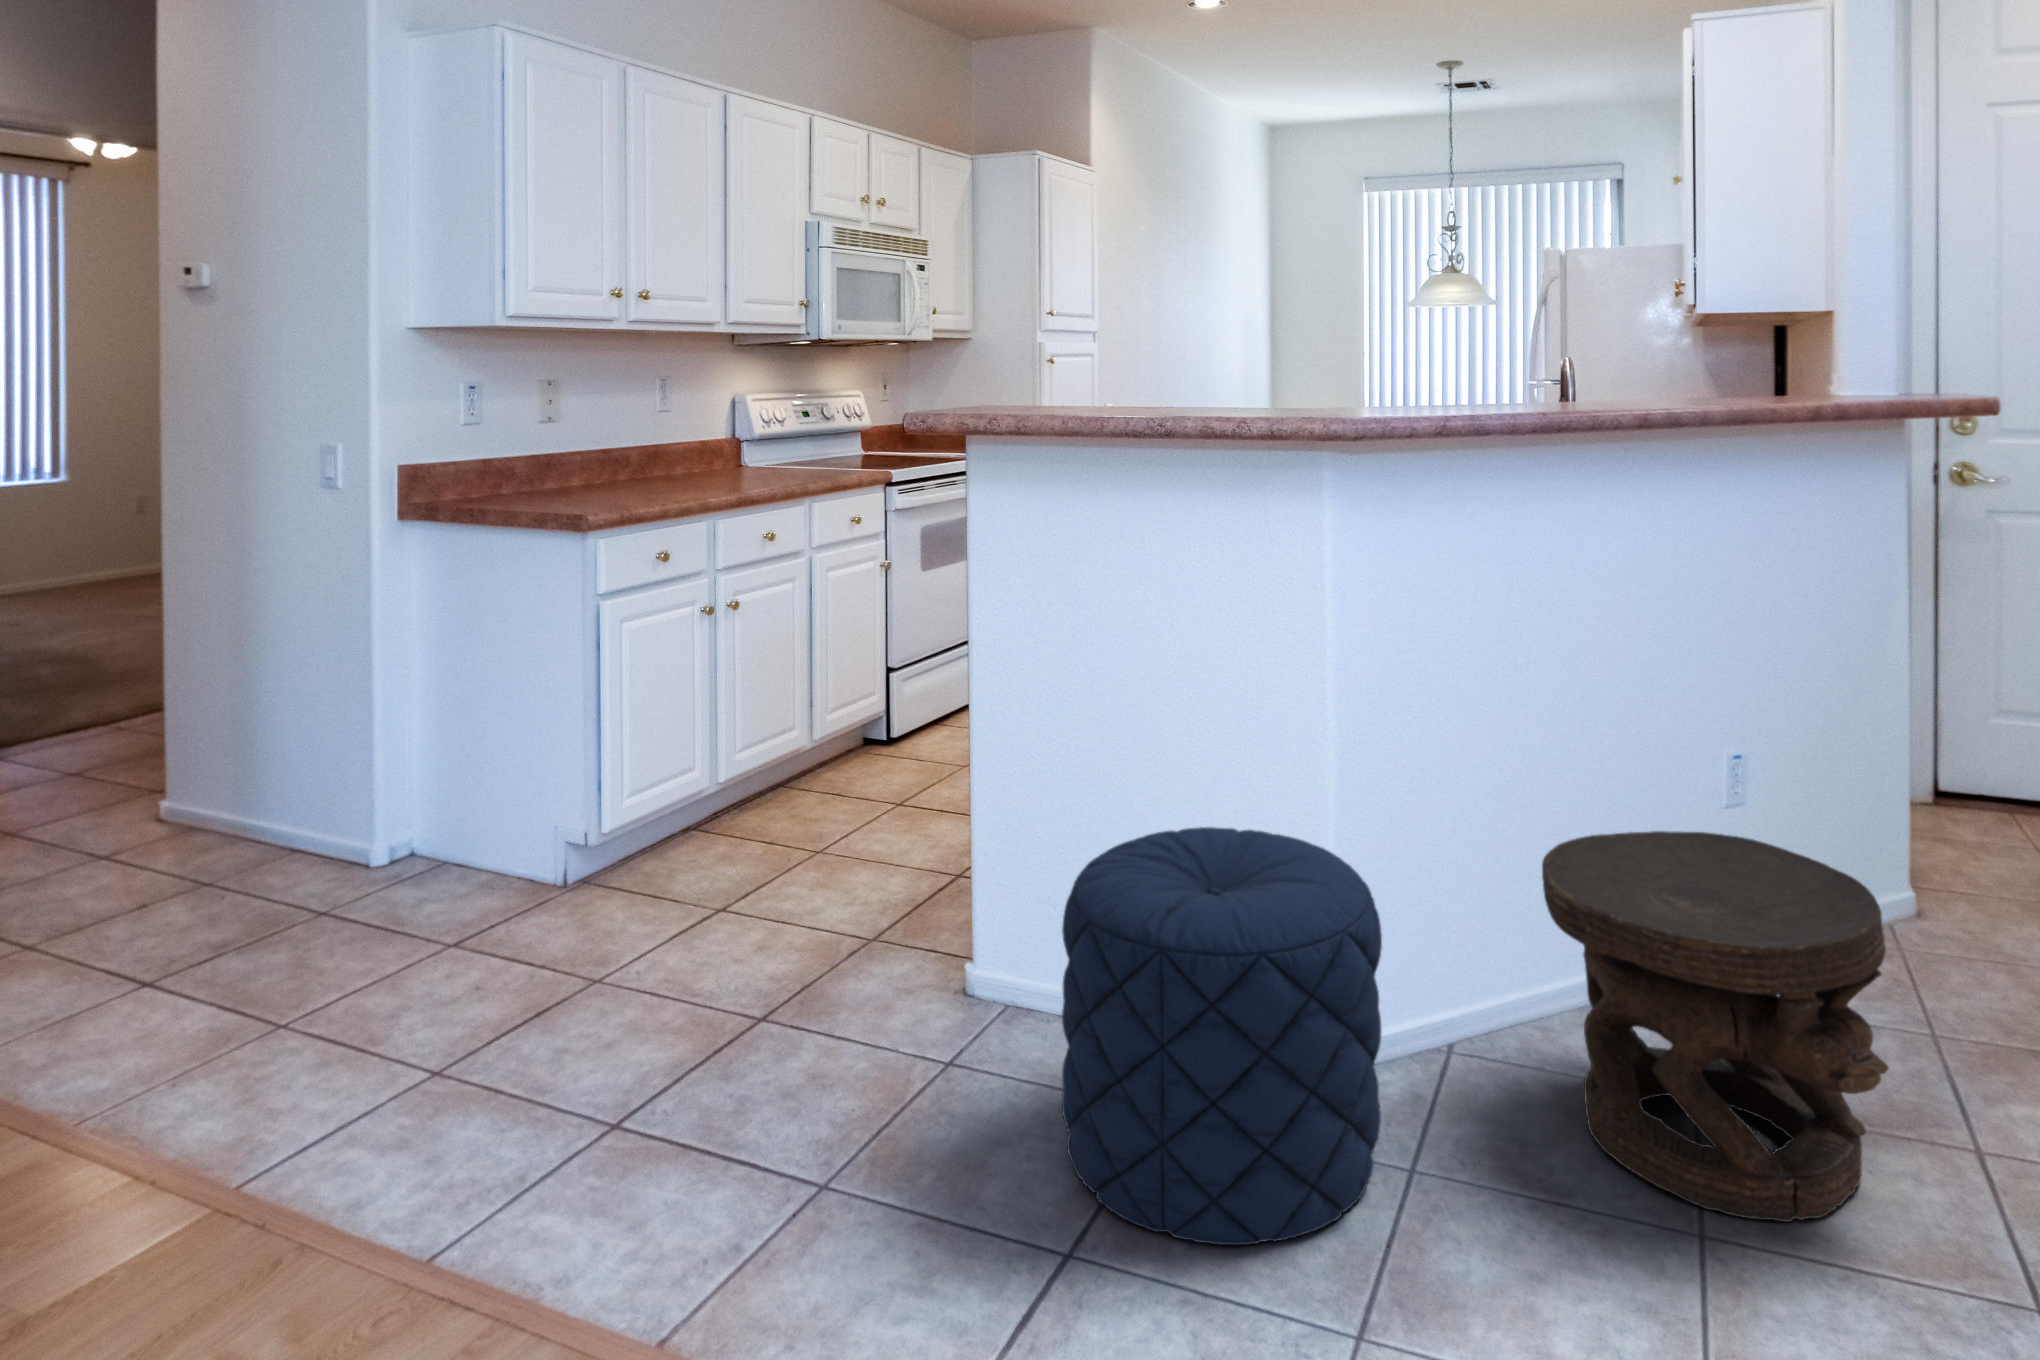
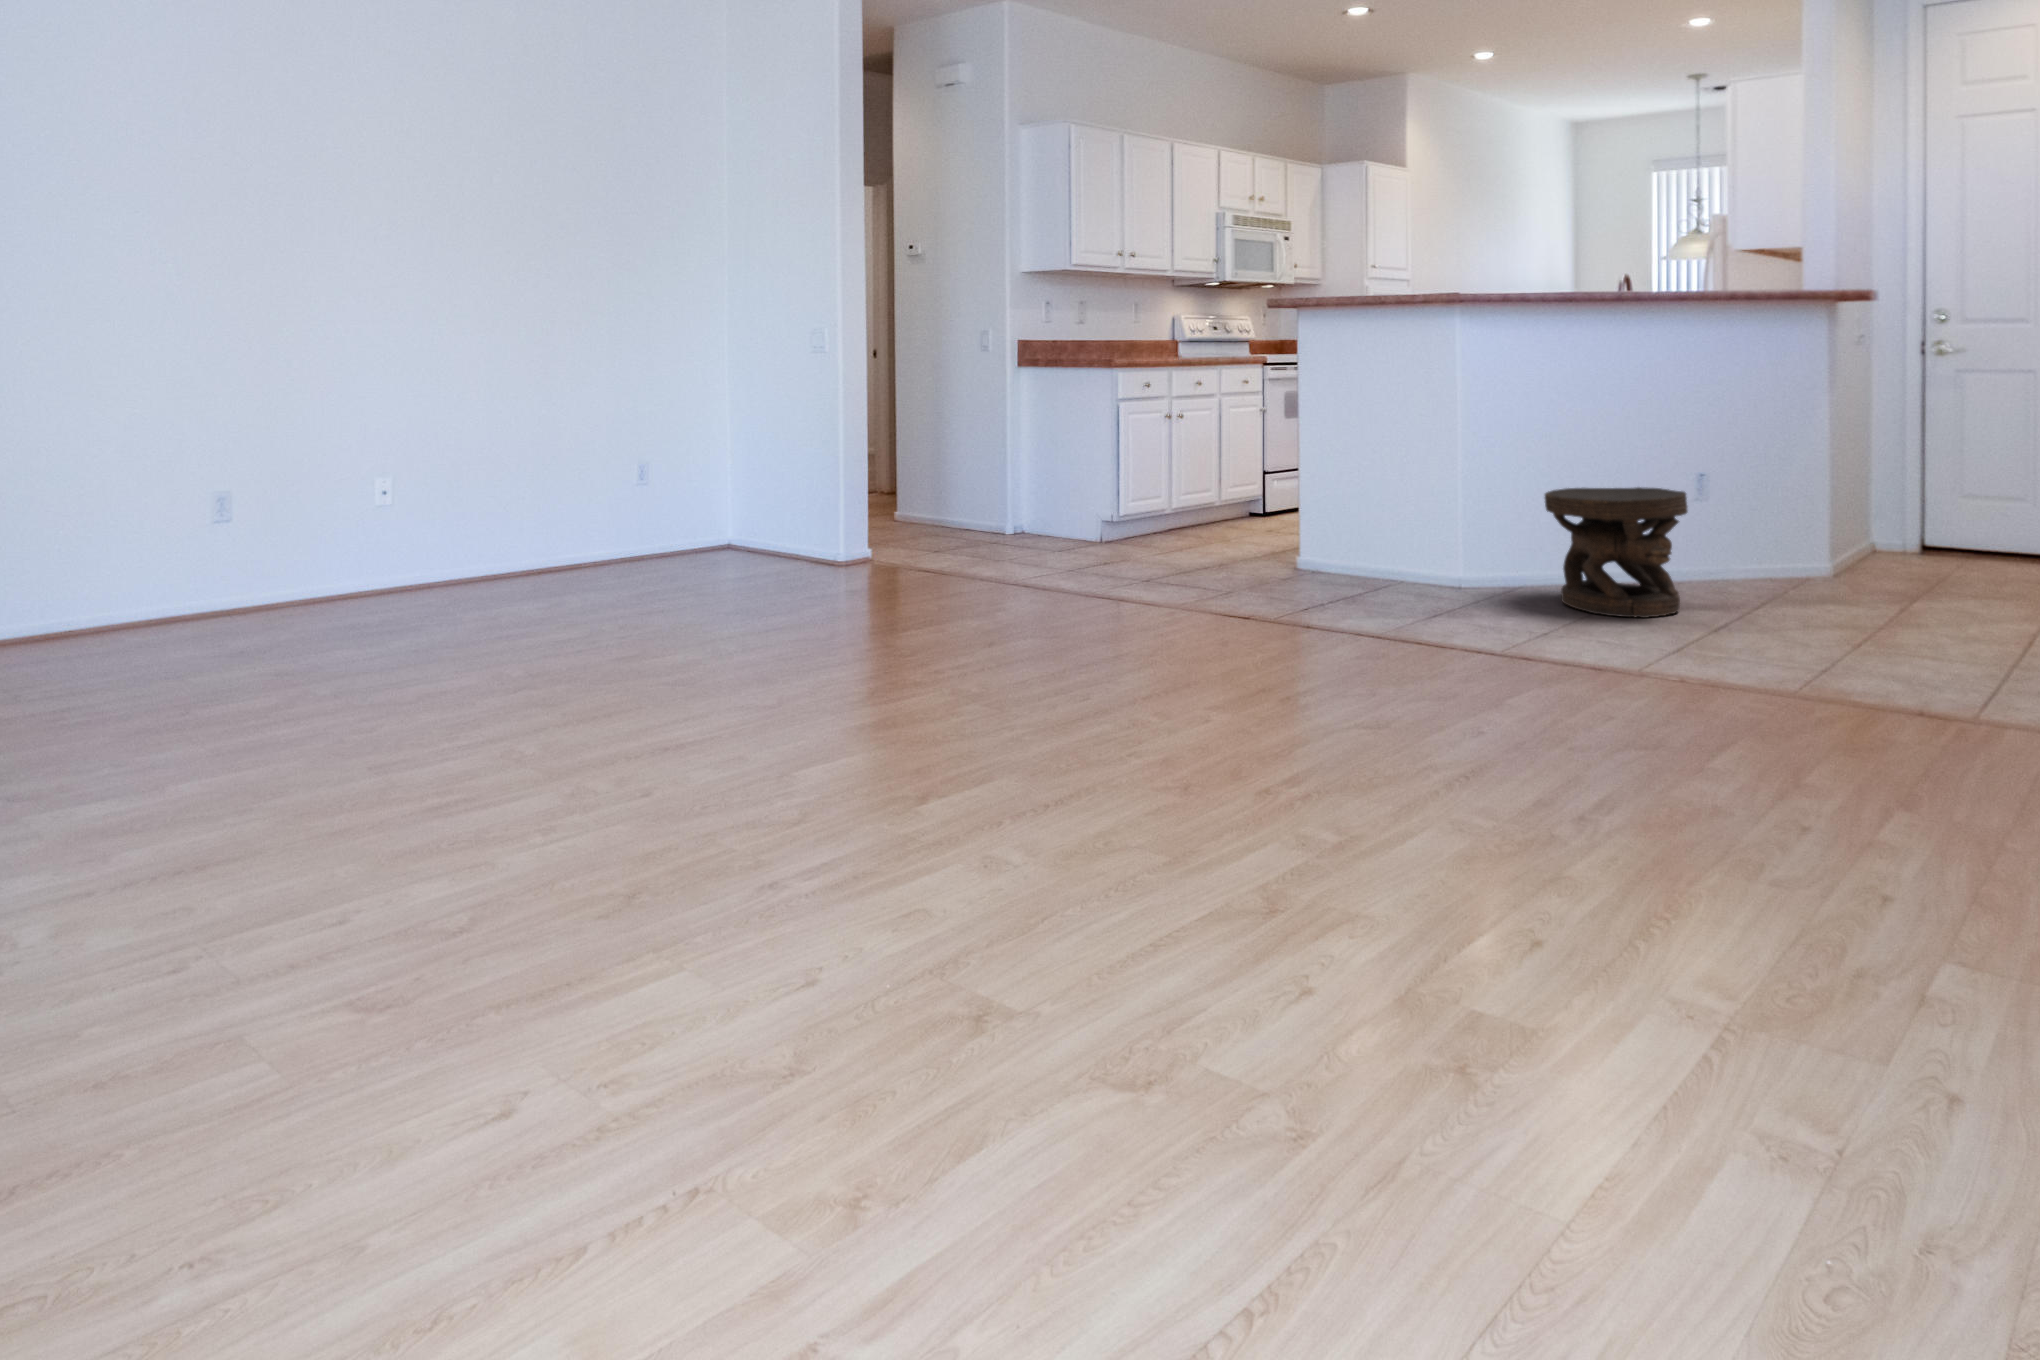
pouf: present [1062,827,1382,1245] -> none [1326,473,1462,608]

